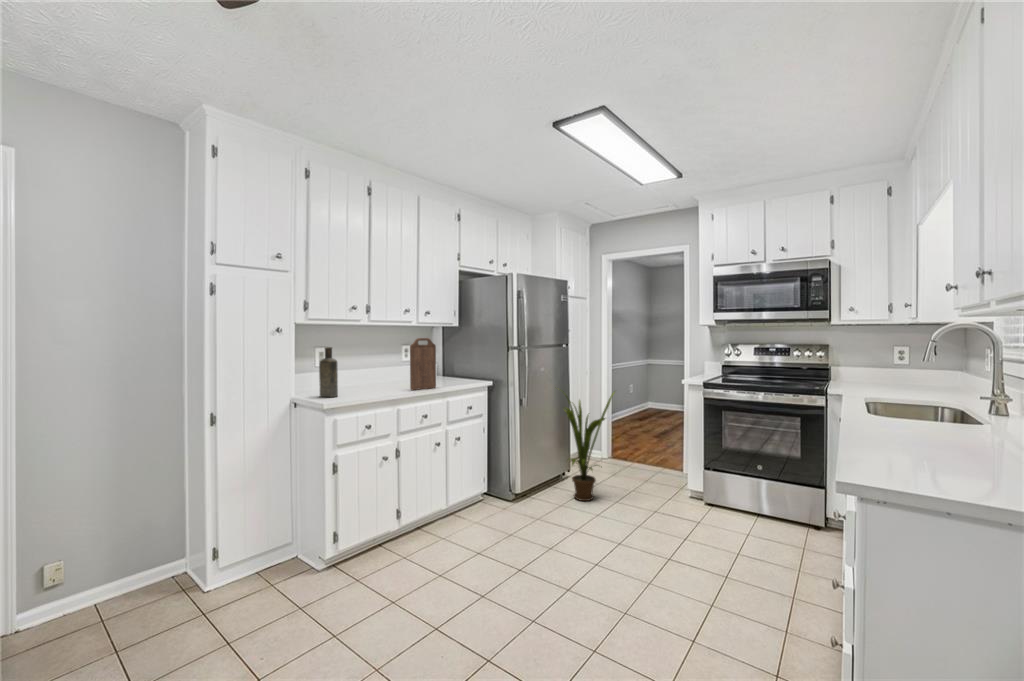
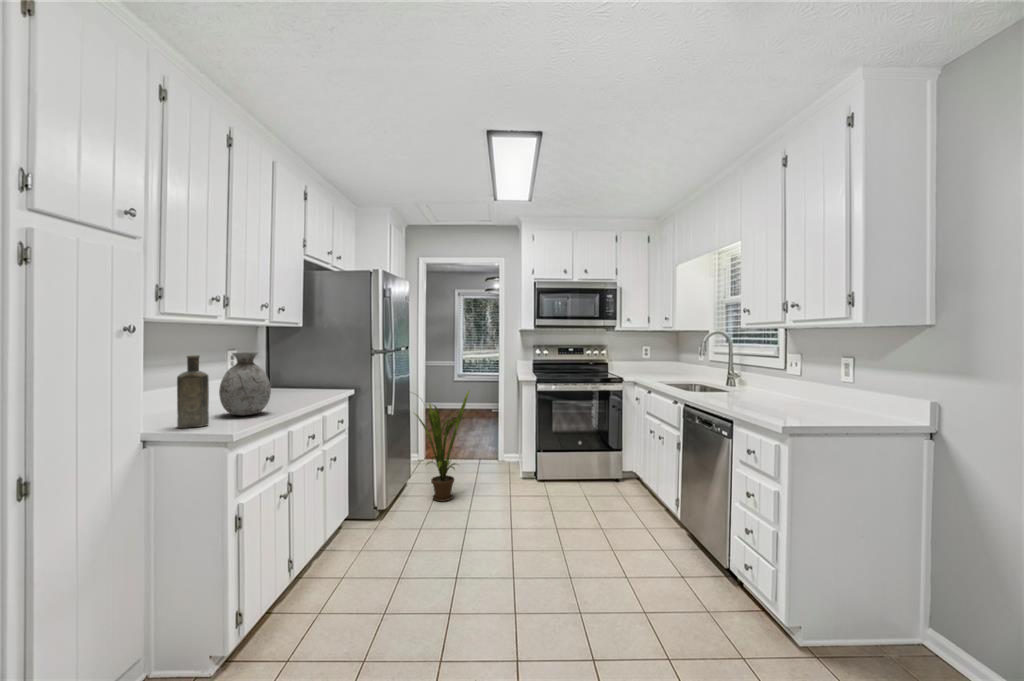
cutting board: present [410,338,436,390] -> none [289,341,312,407]
vase: none [356,346,390,393] -> present [219,352,271,415]

